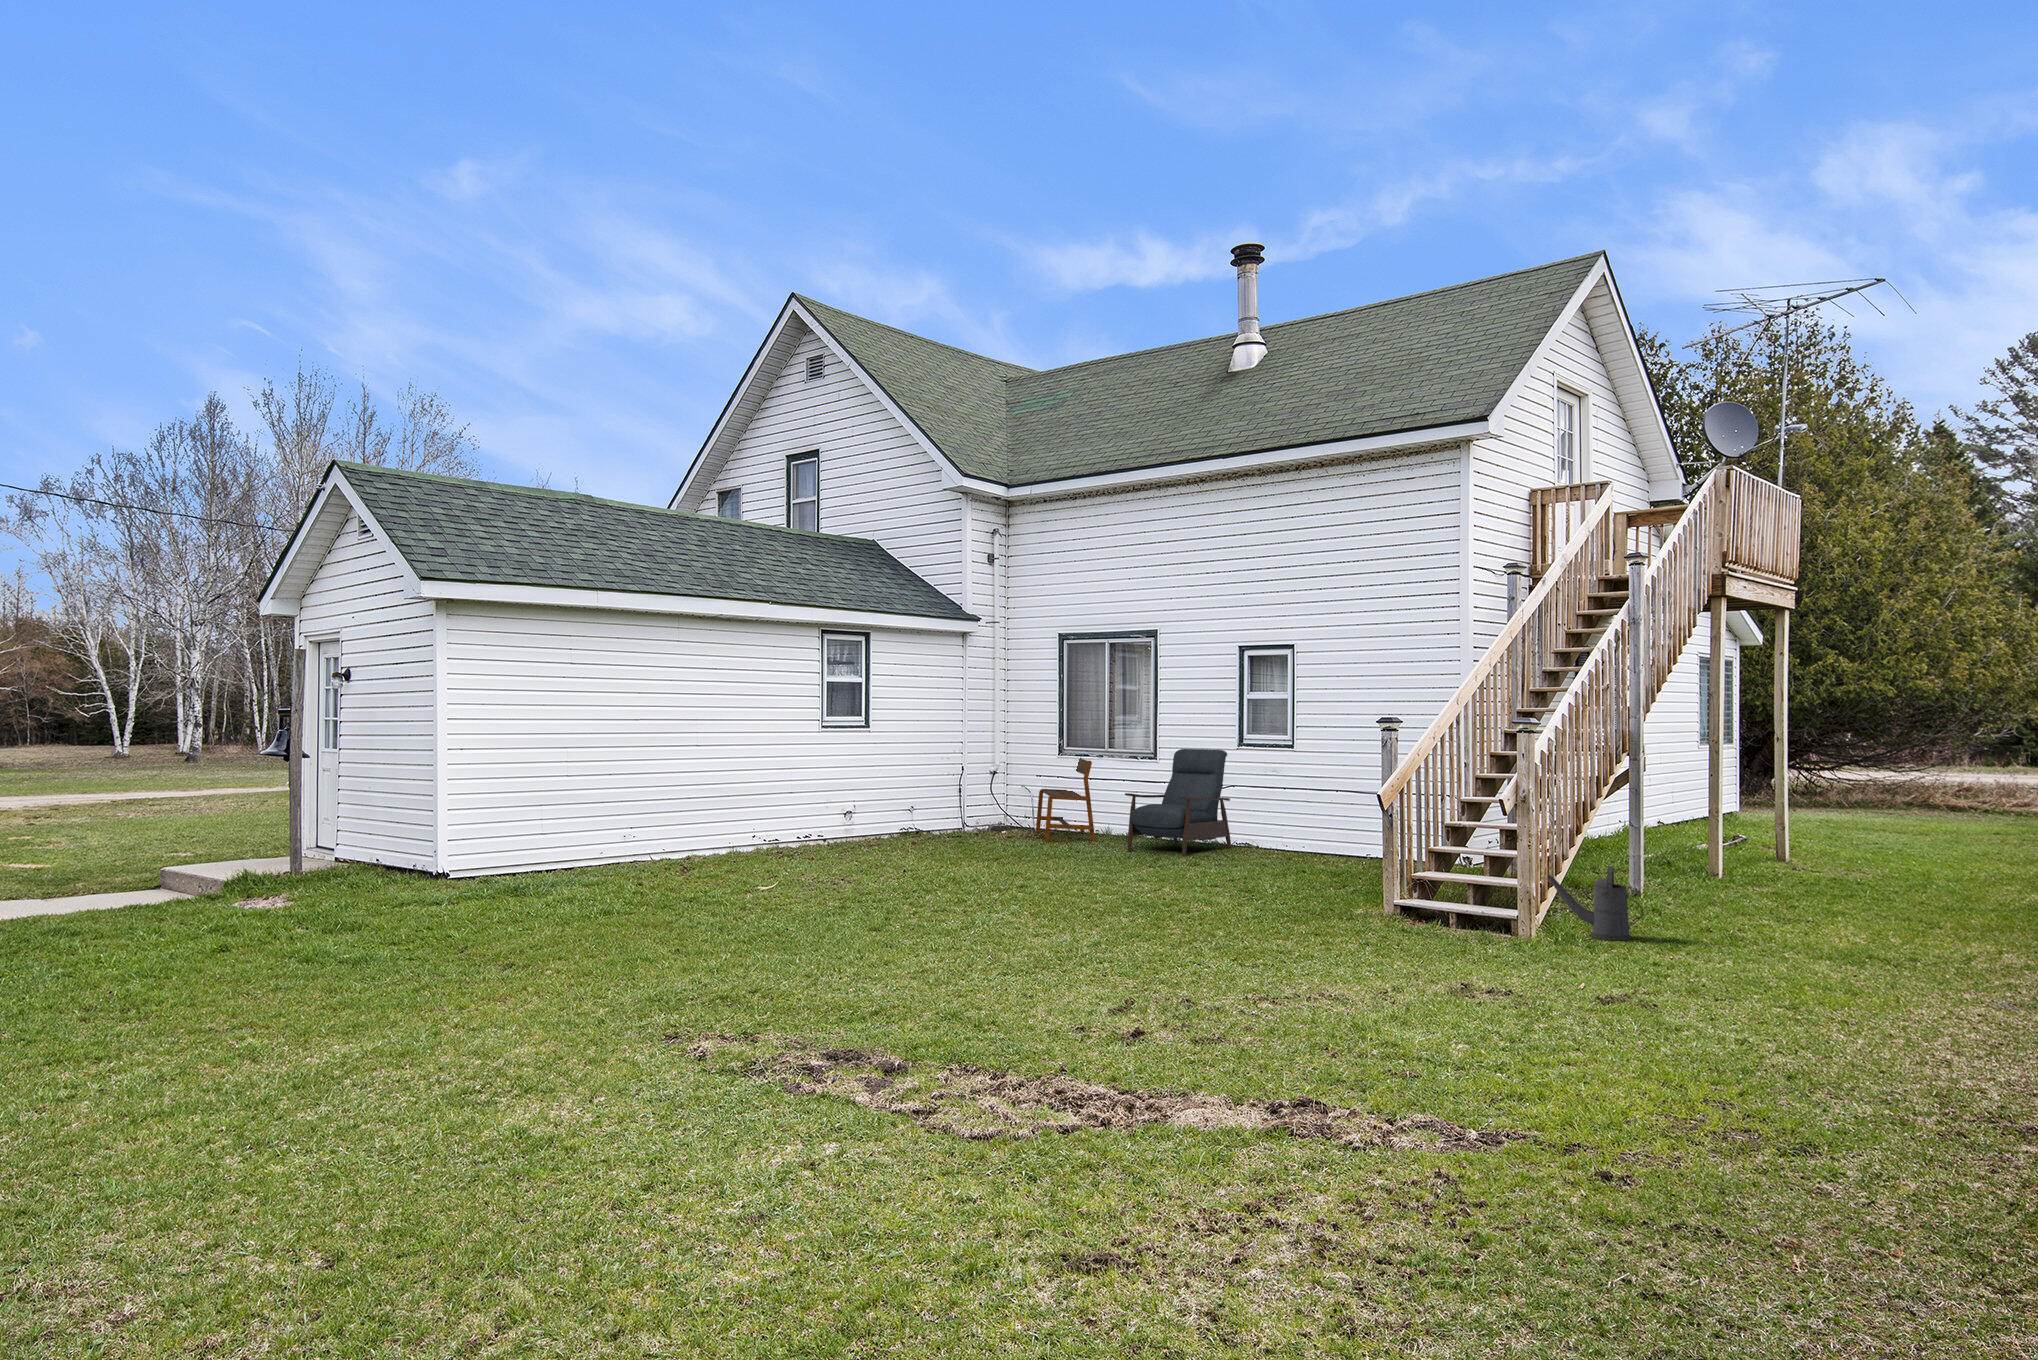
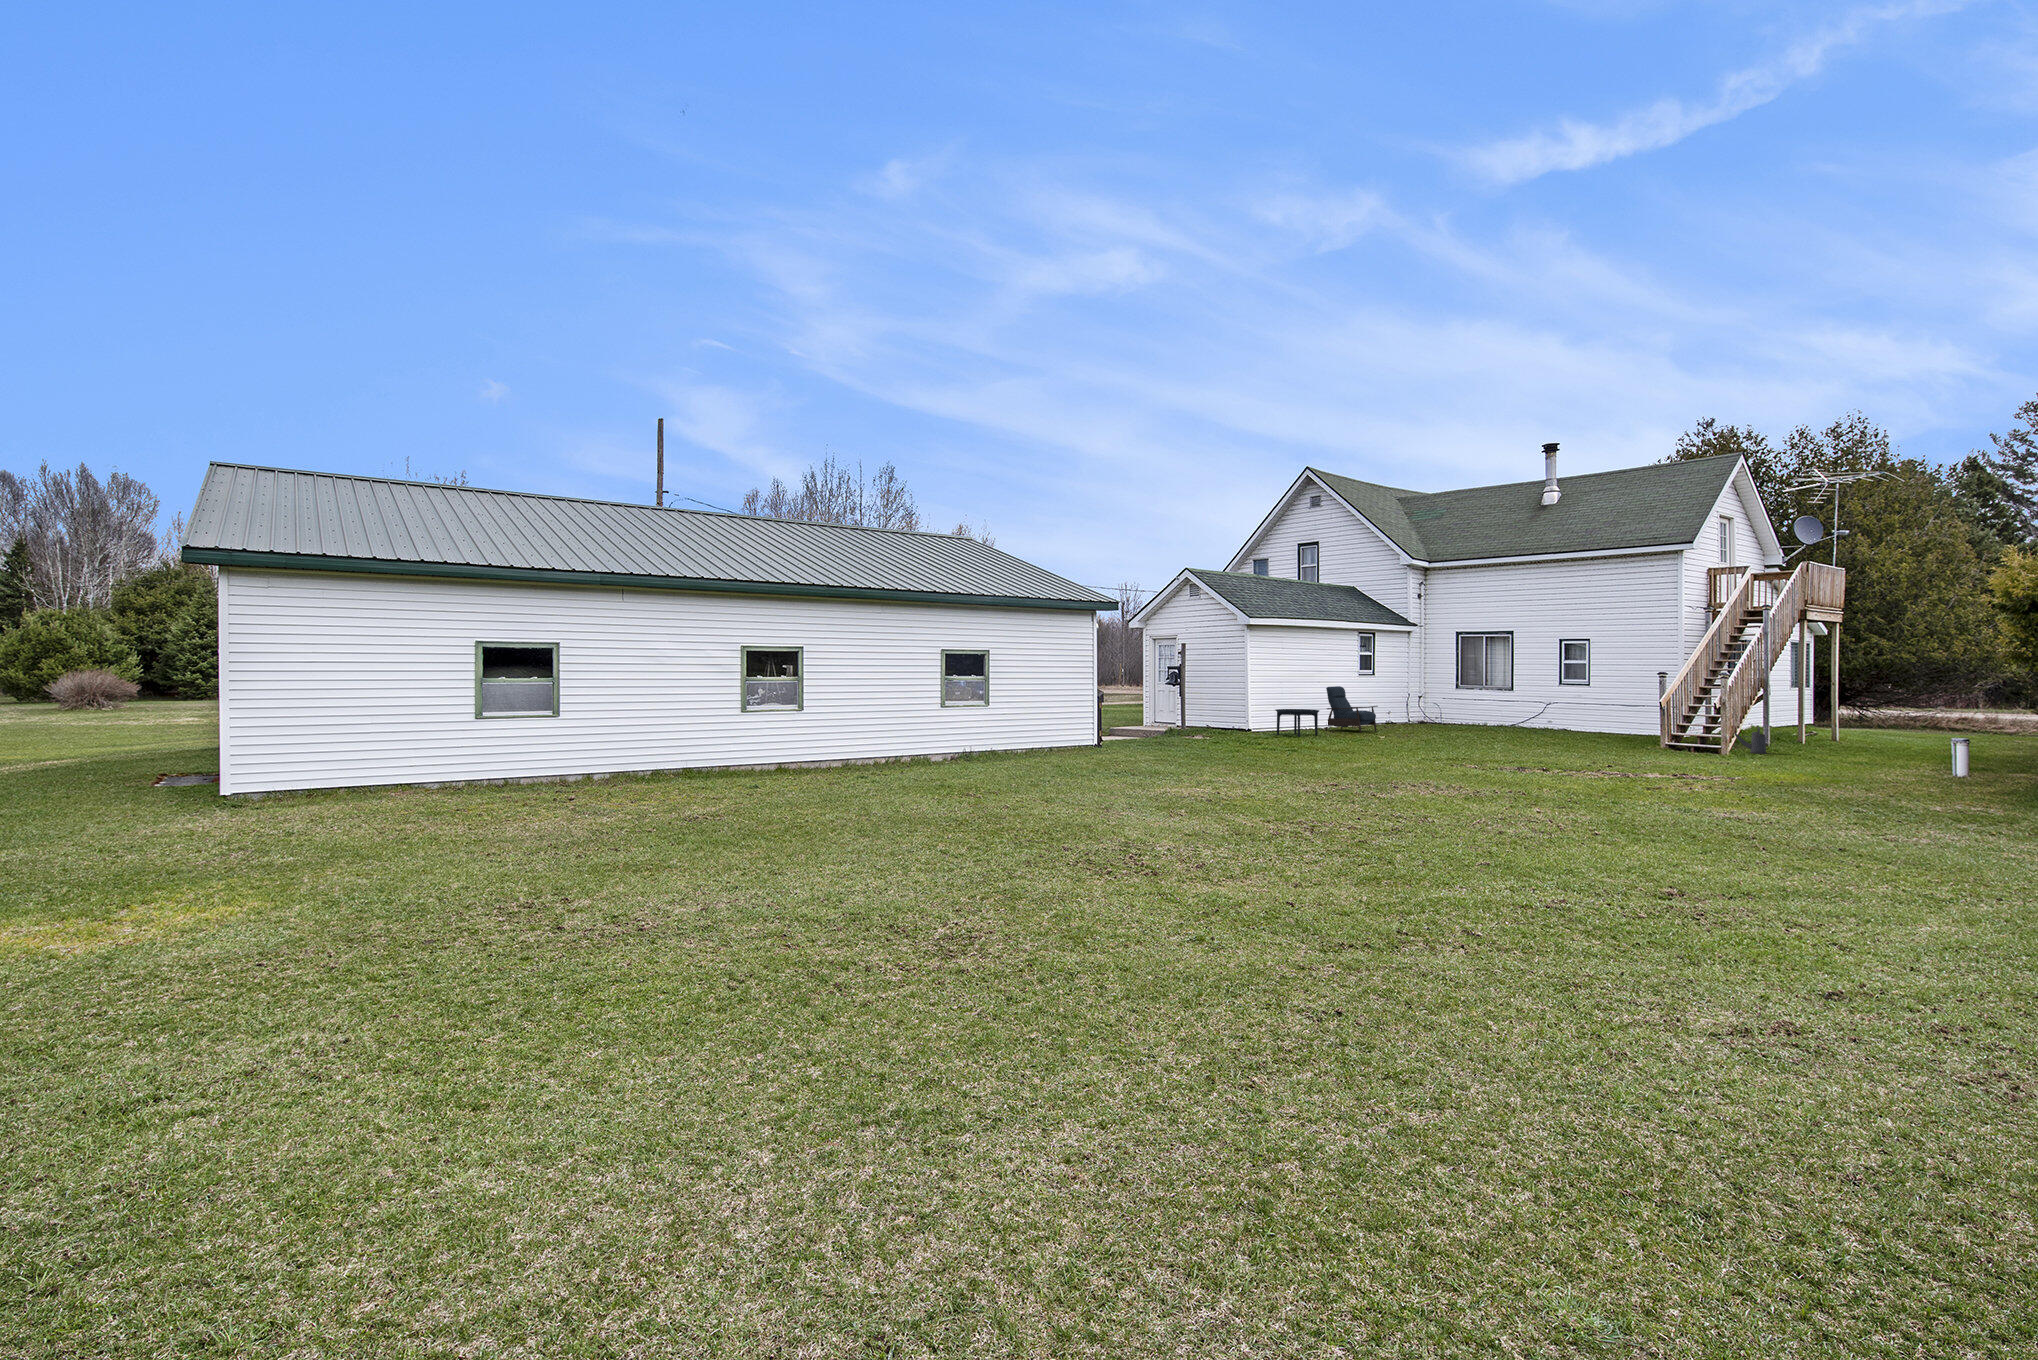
chair: present [1125,749,1231,856] -> present [1325,686,1378,733]
bench: present [1036,757,1095,842] -> none [1444,690,1481,728]
round table: none [525,811,640,887] -> present [1276,709,1319,737]

